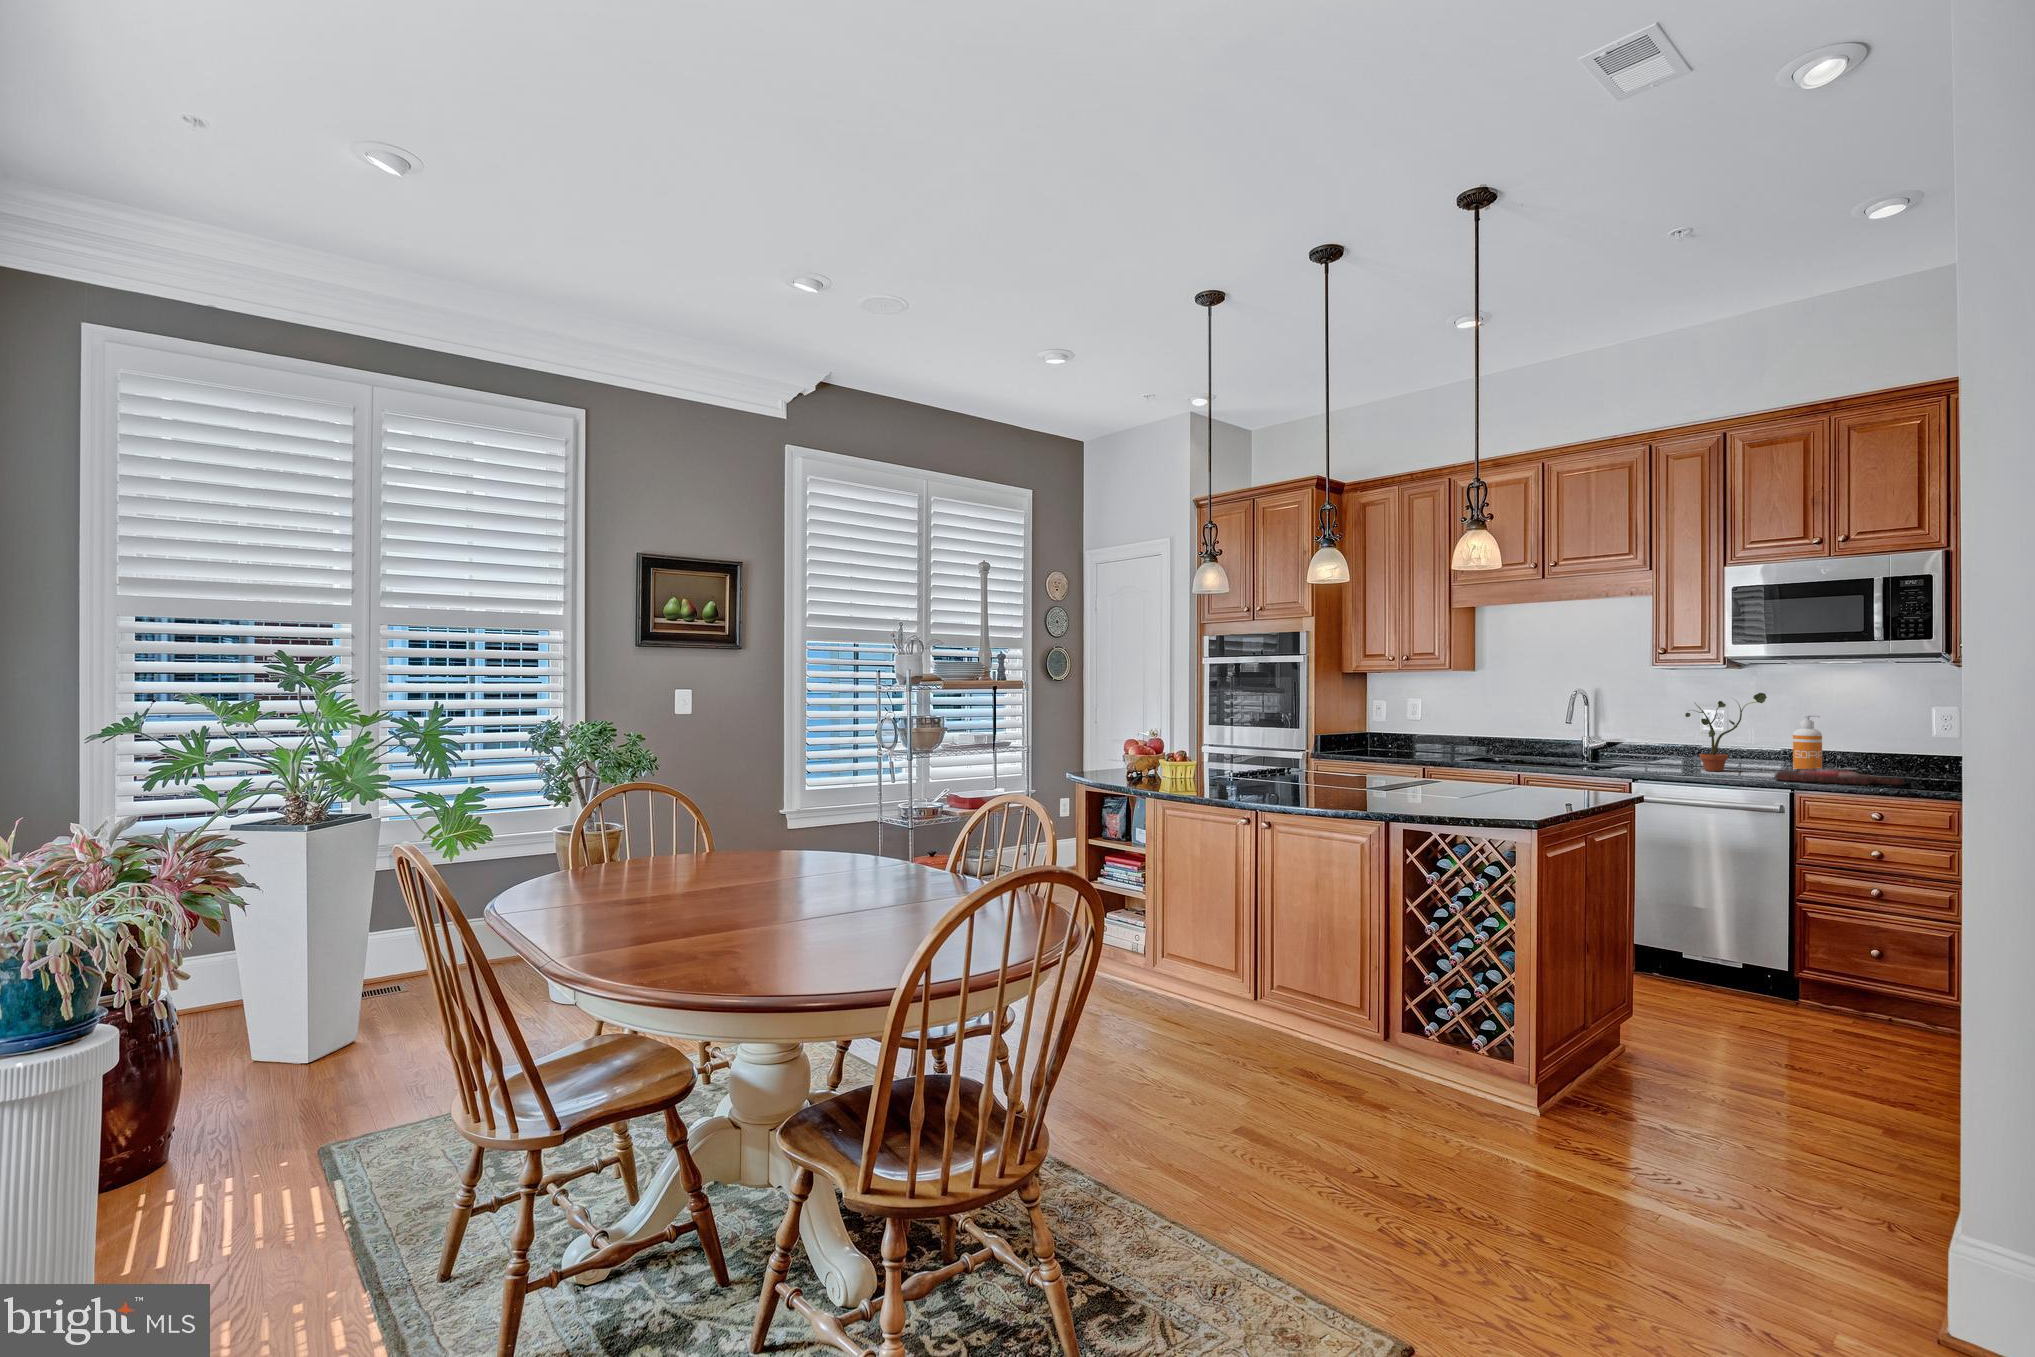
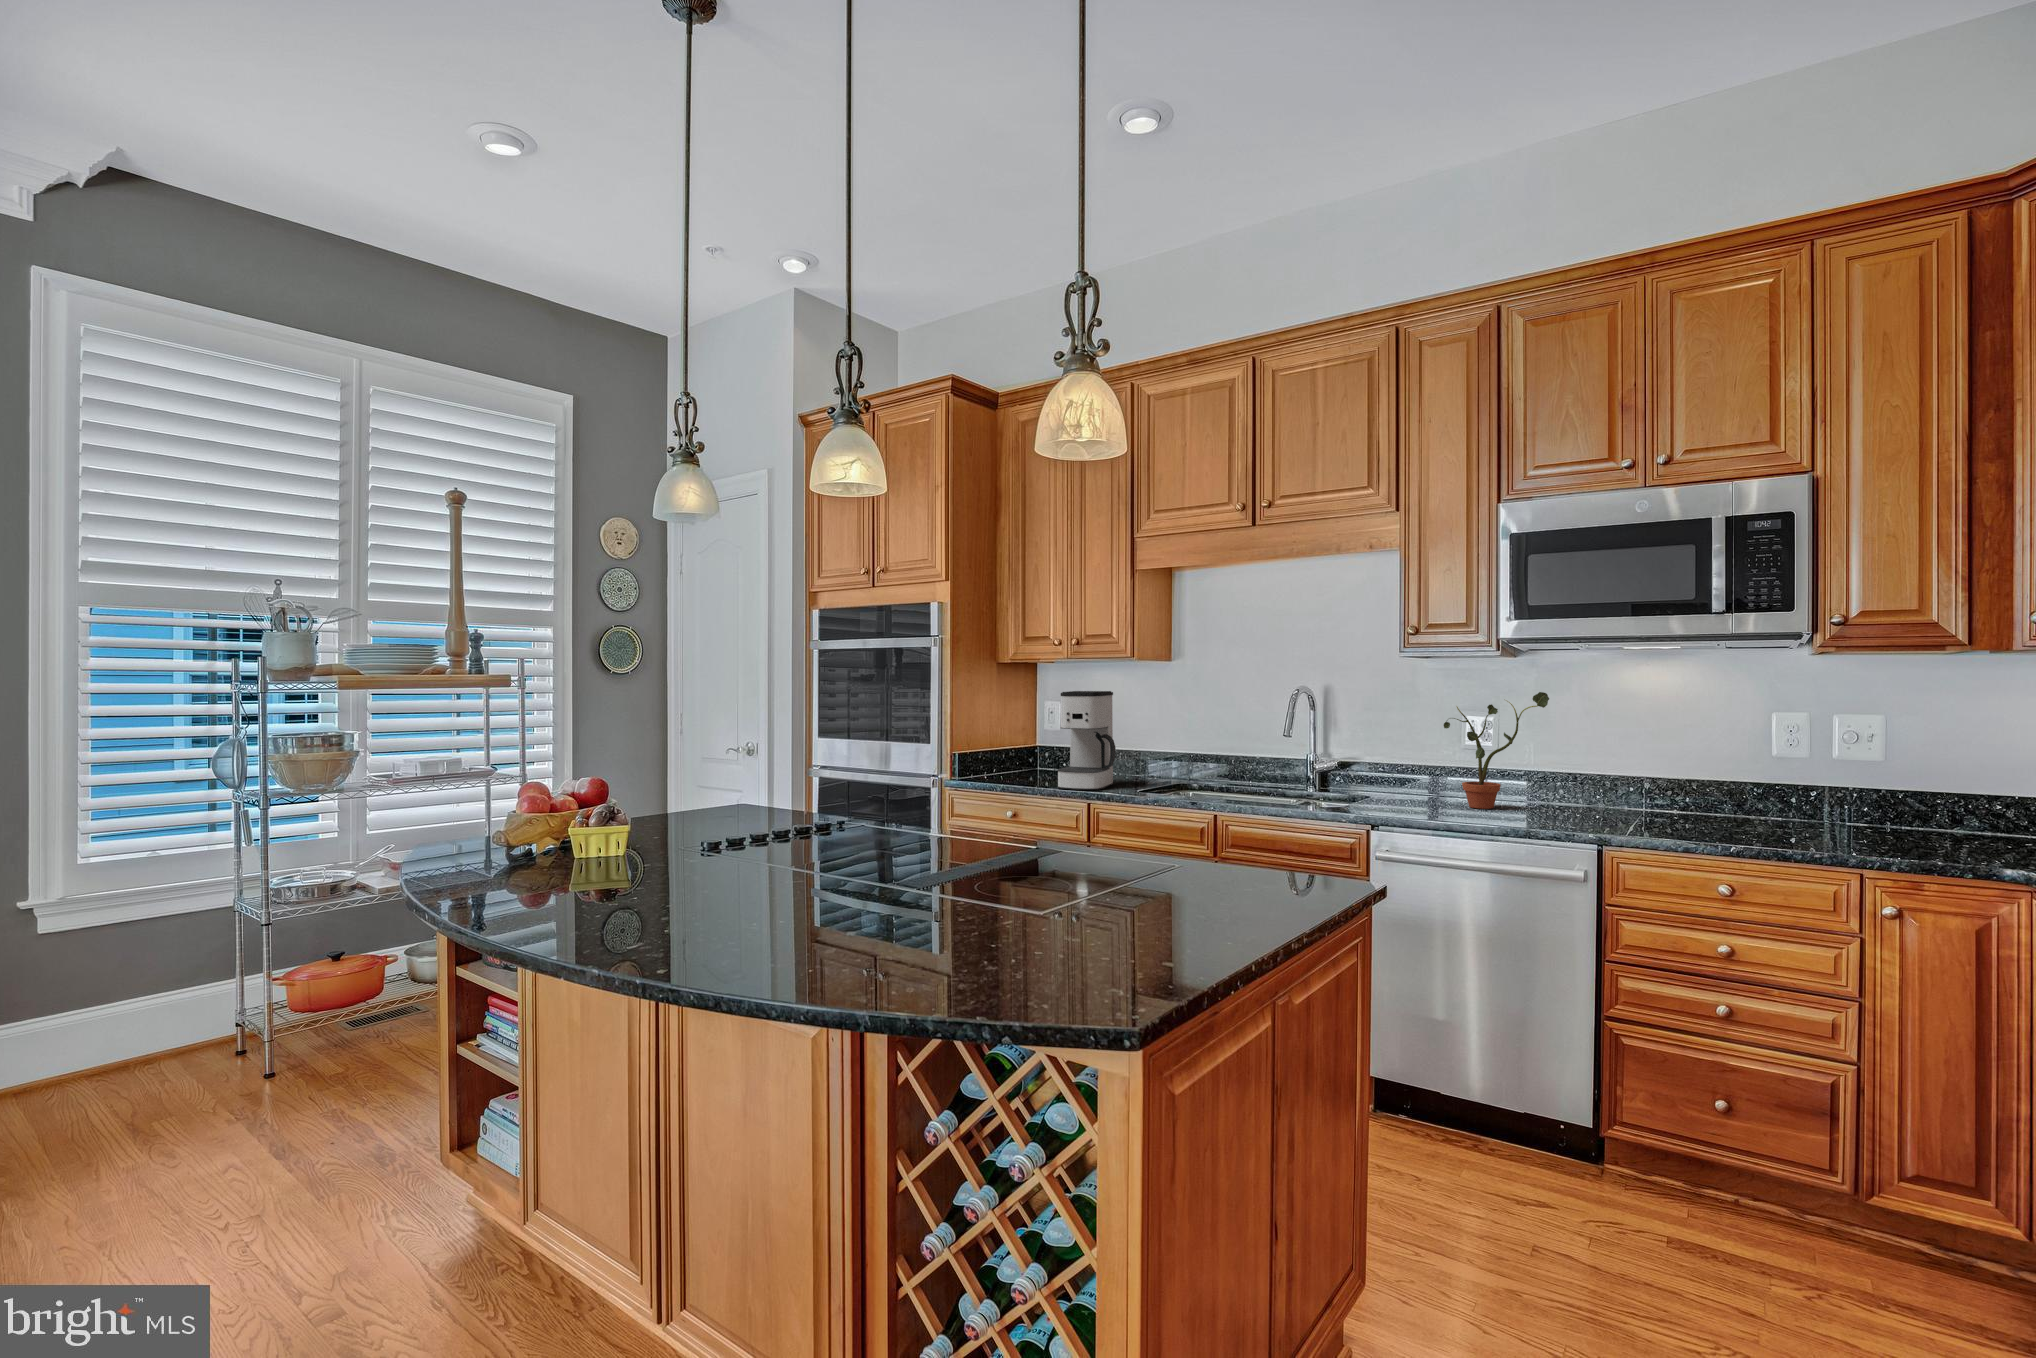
coffee maker: none [1395,692,1438,759] -> present [1058,691,1116,790]
soap dispenser: present [1793,715,1822,769] -> none [1584,725,1623,810]
cutting board: present [1774,768,1905,785] -> none [1573,808,1756,838]

